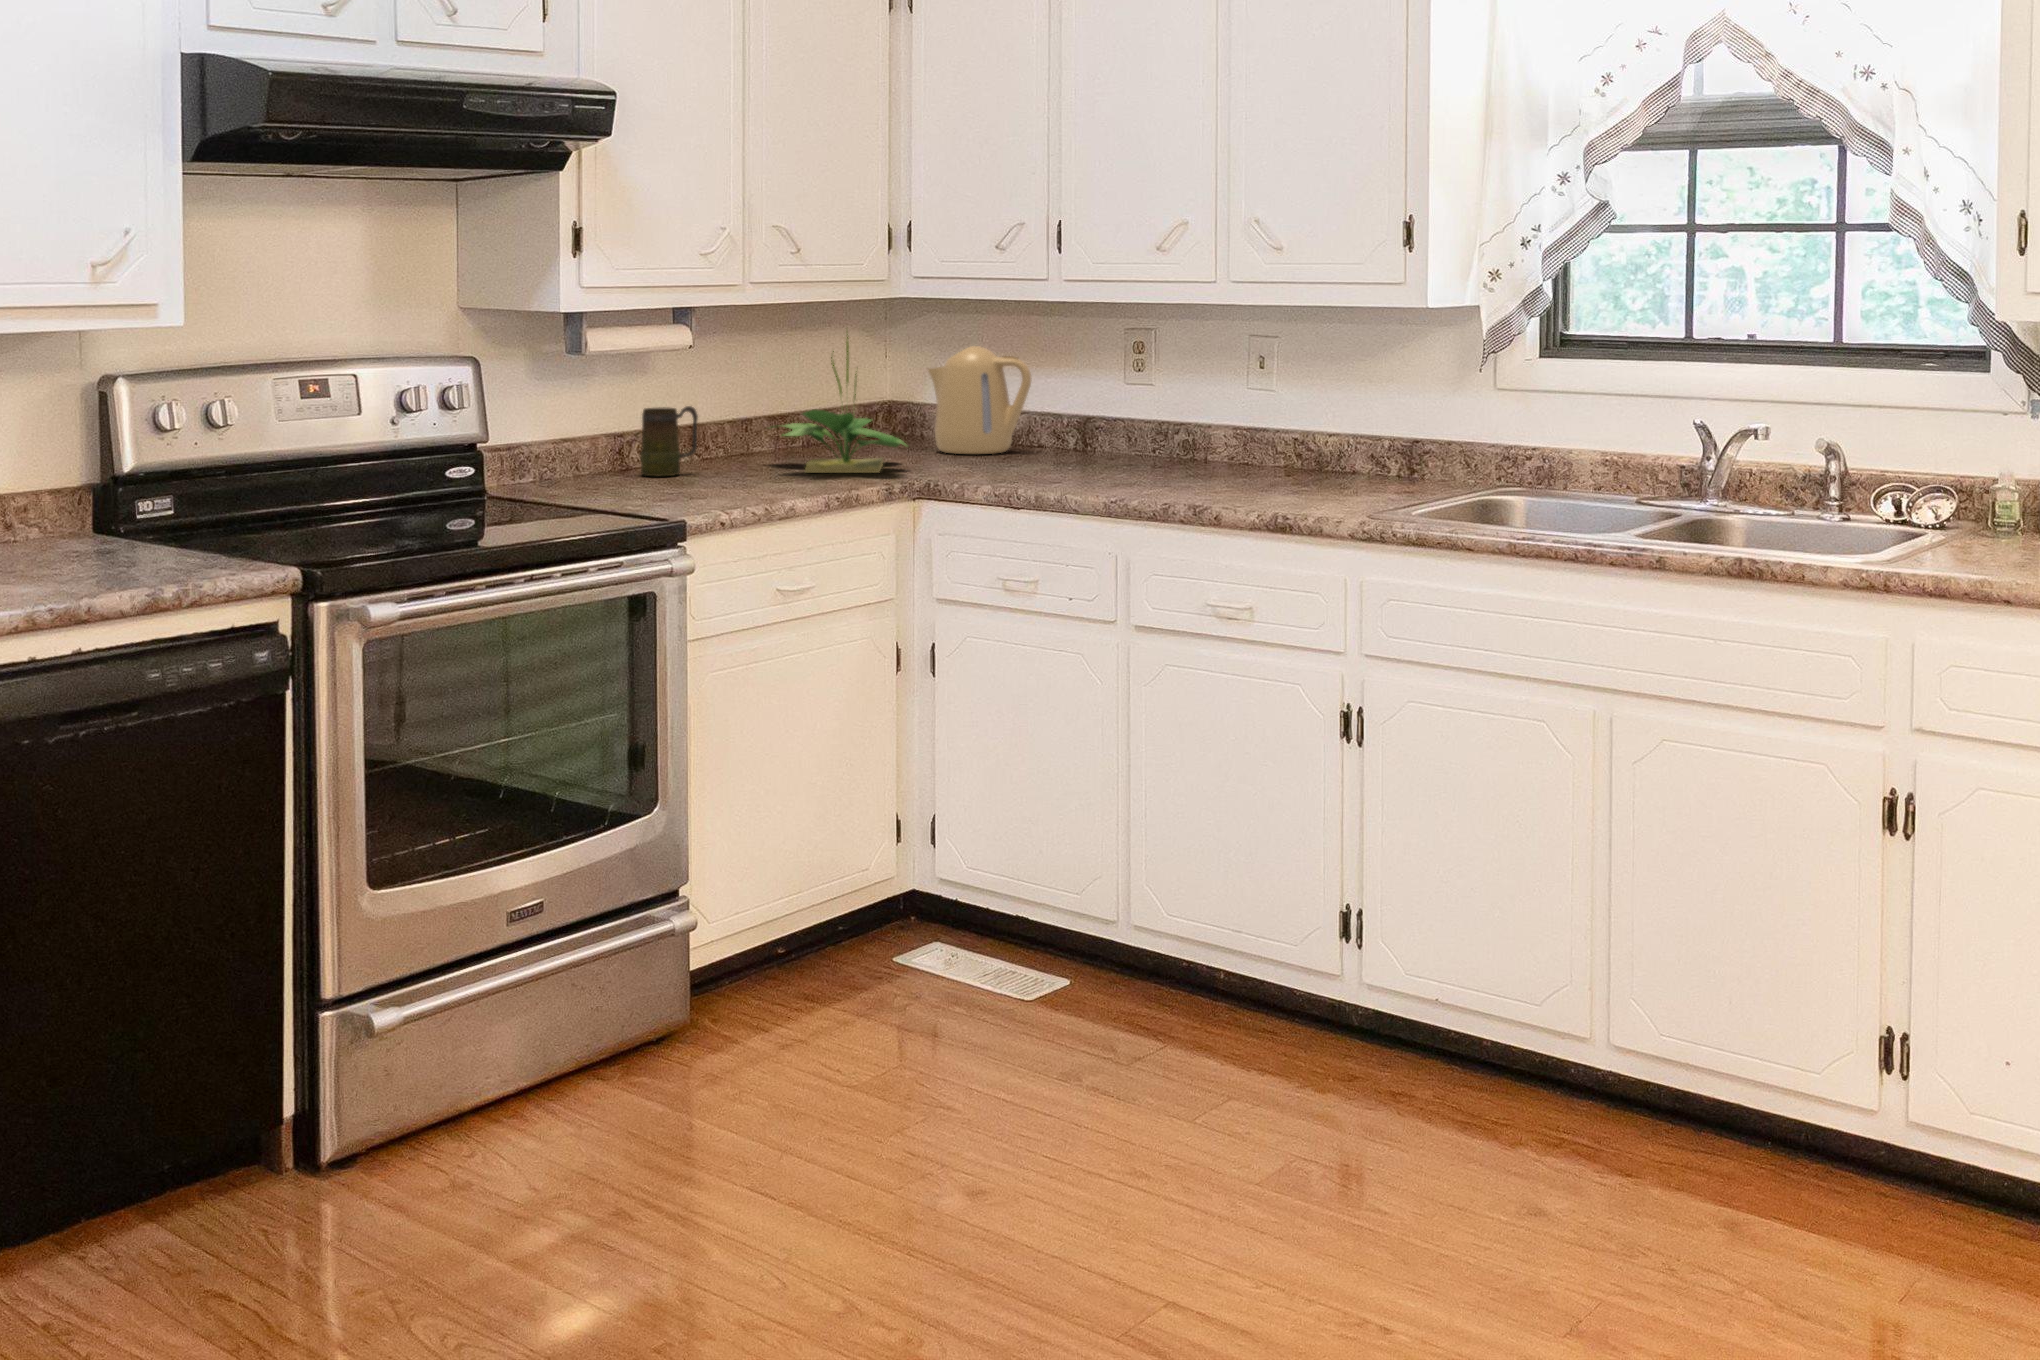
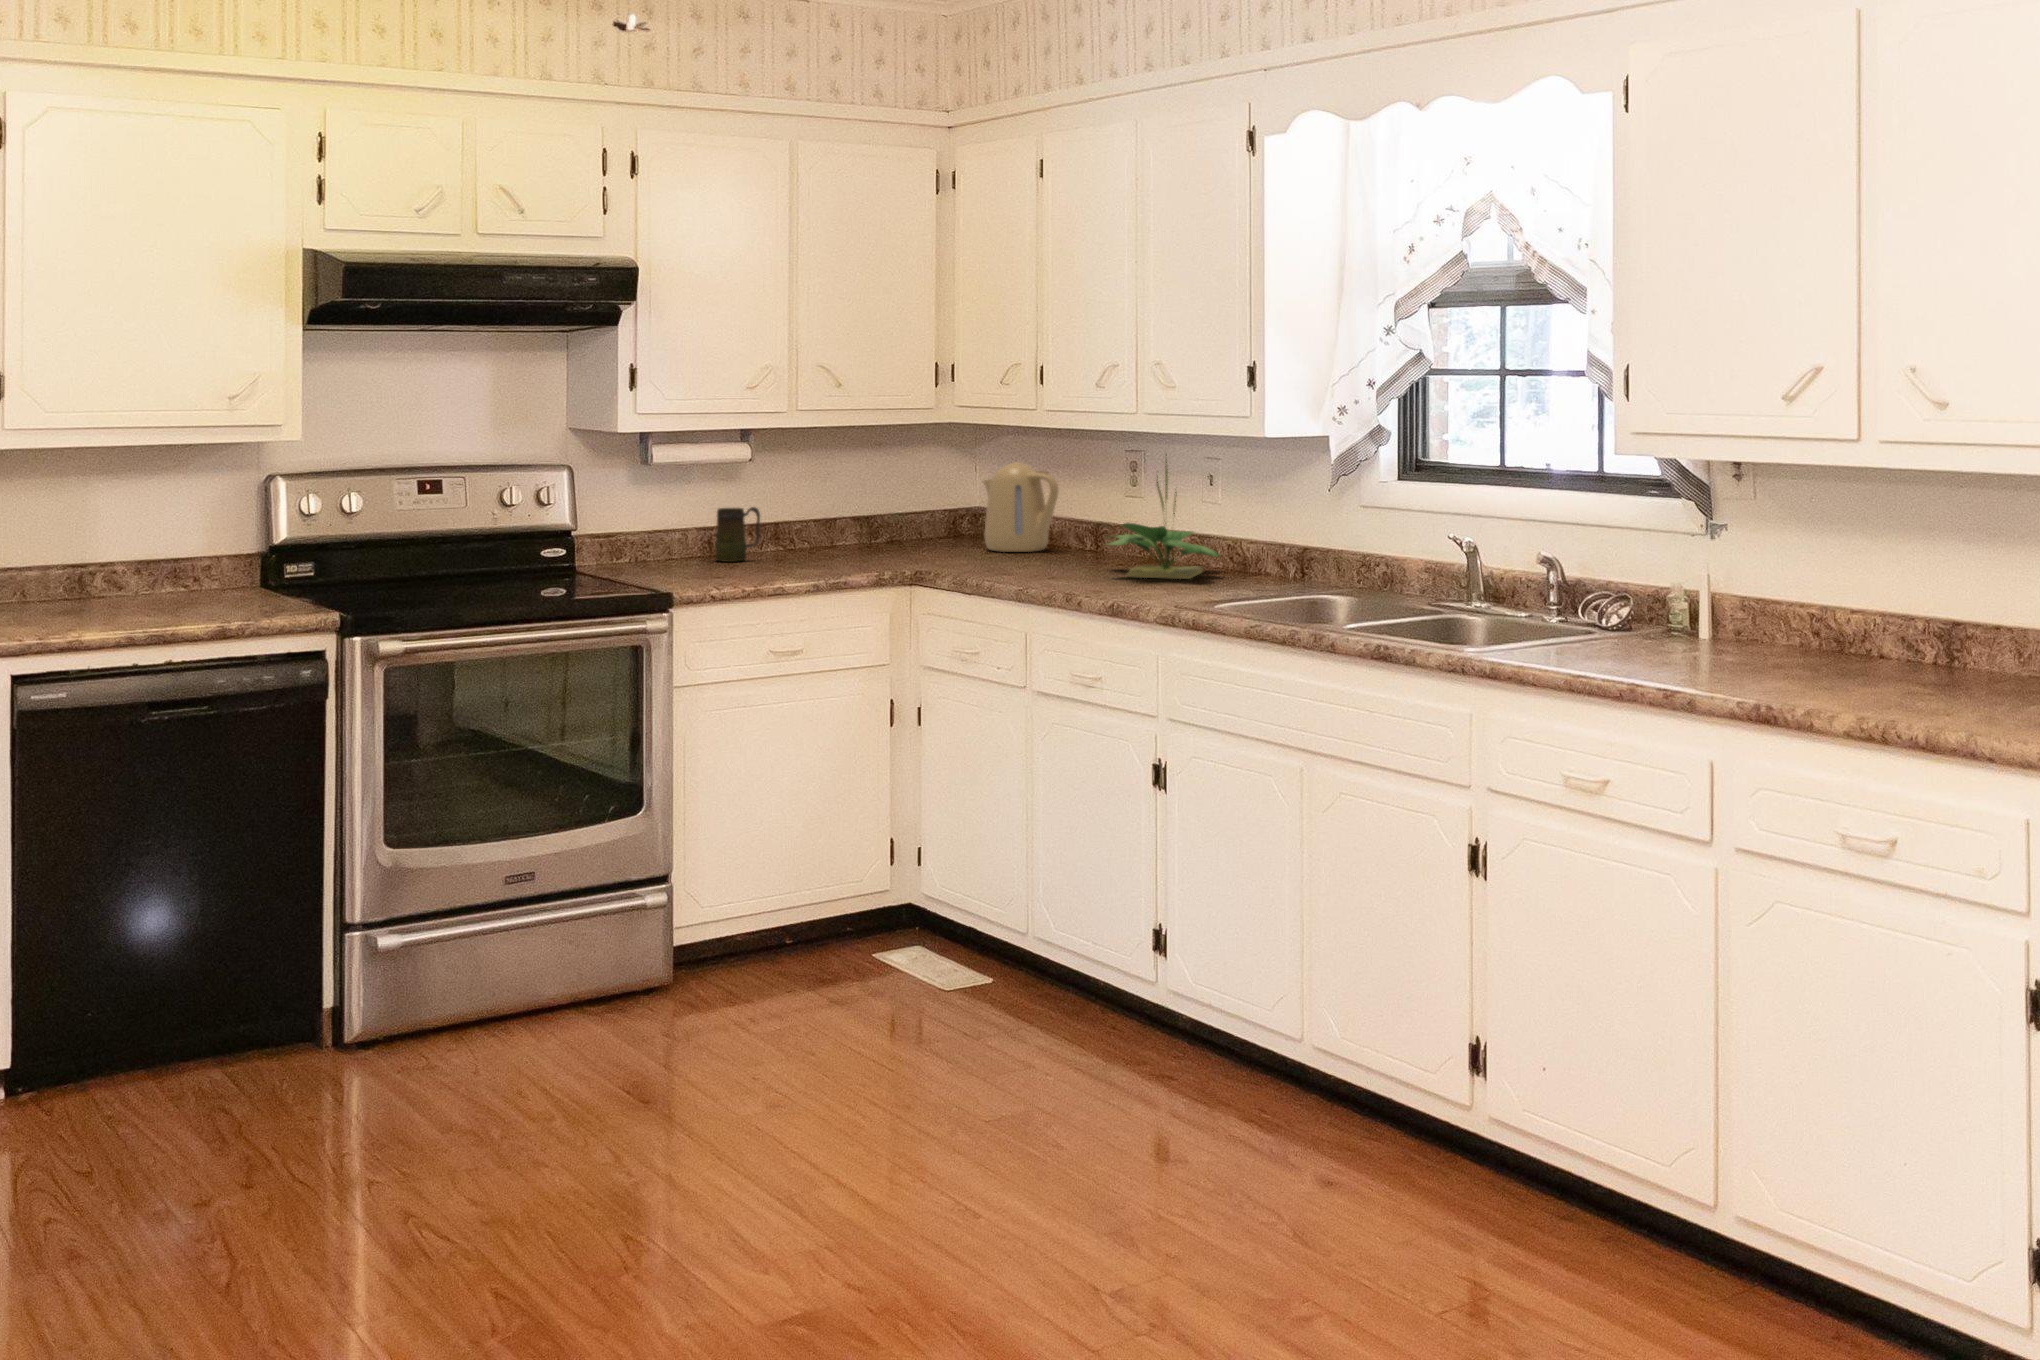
potted plant: present [775,334,907,473] -> present [1108,454,1219,579]

